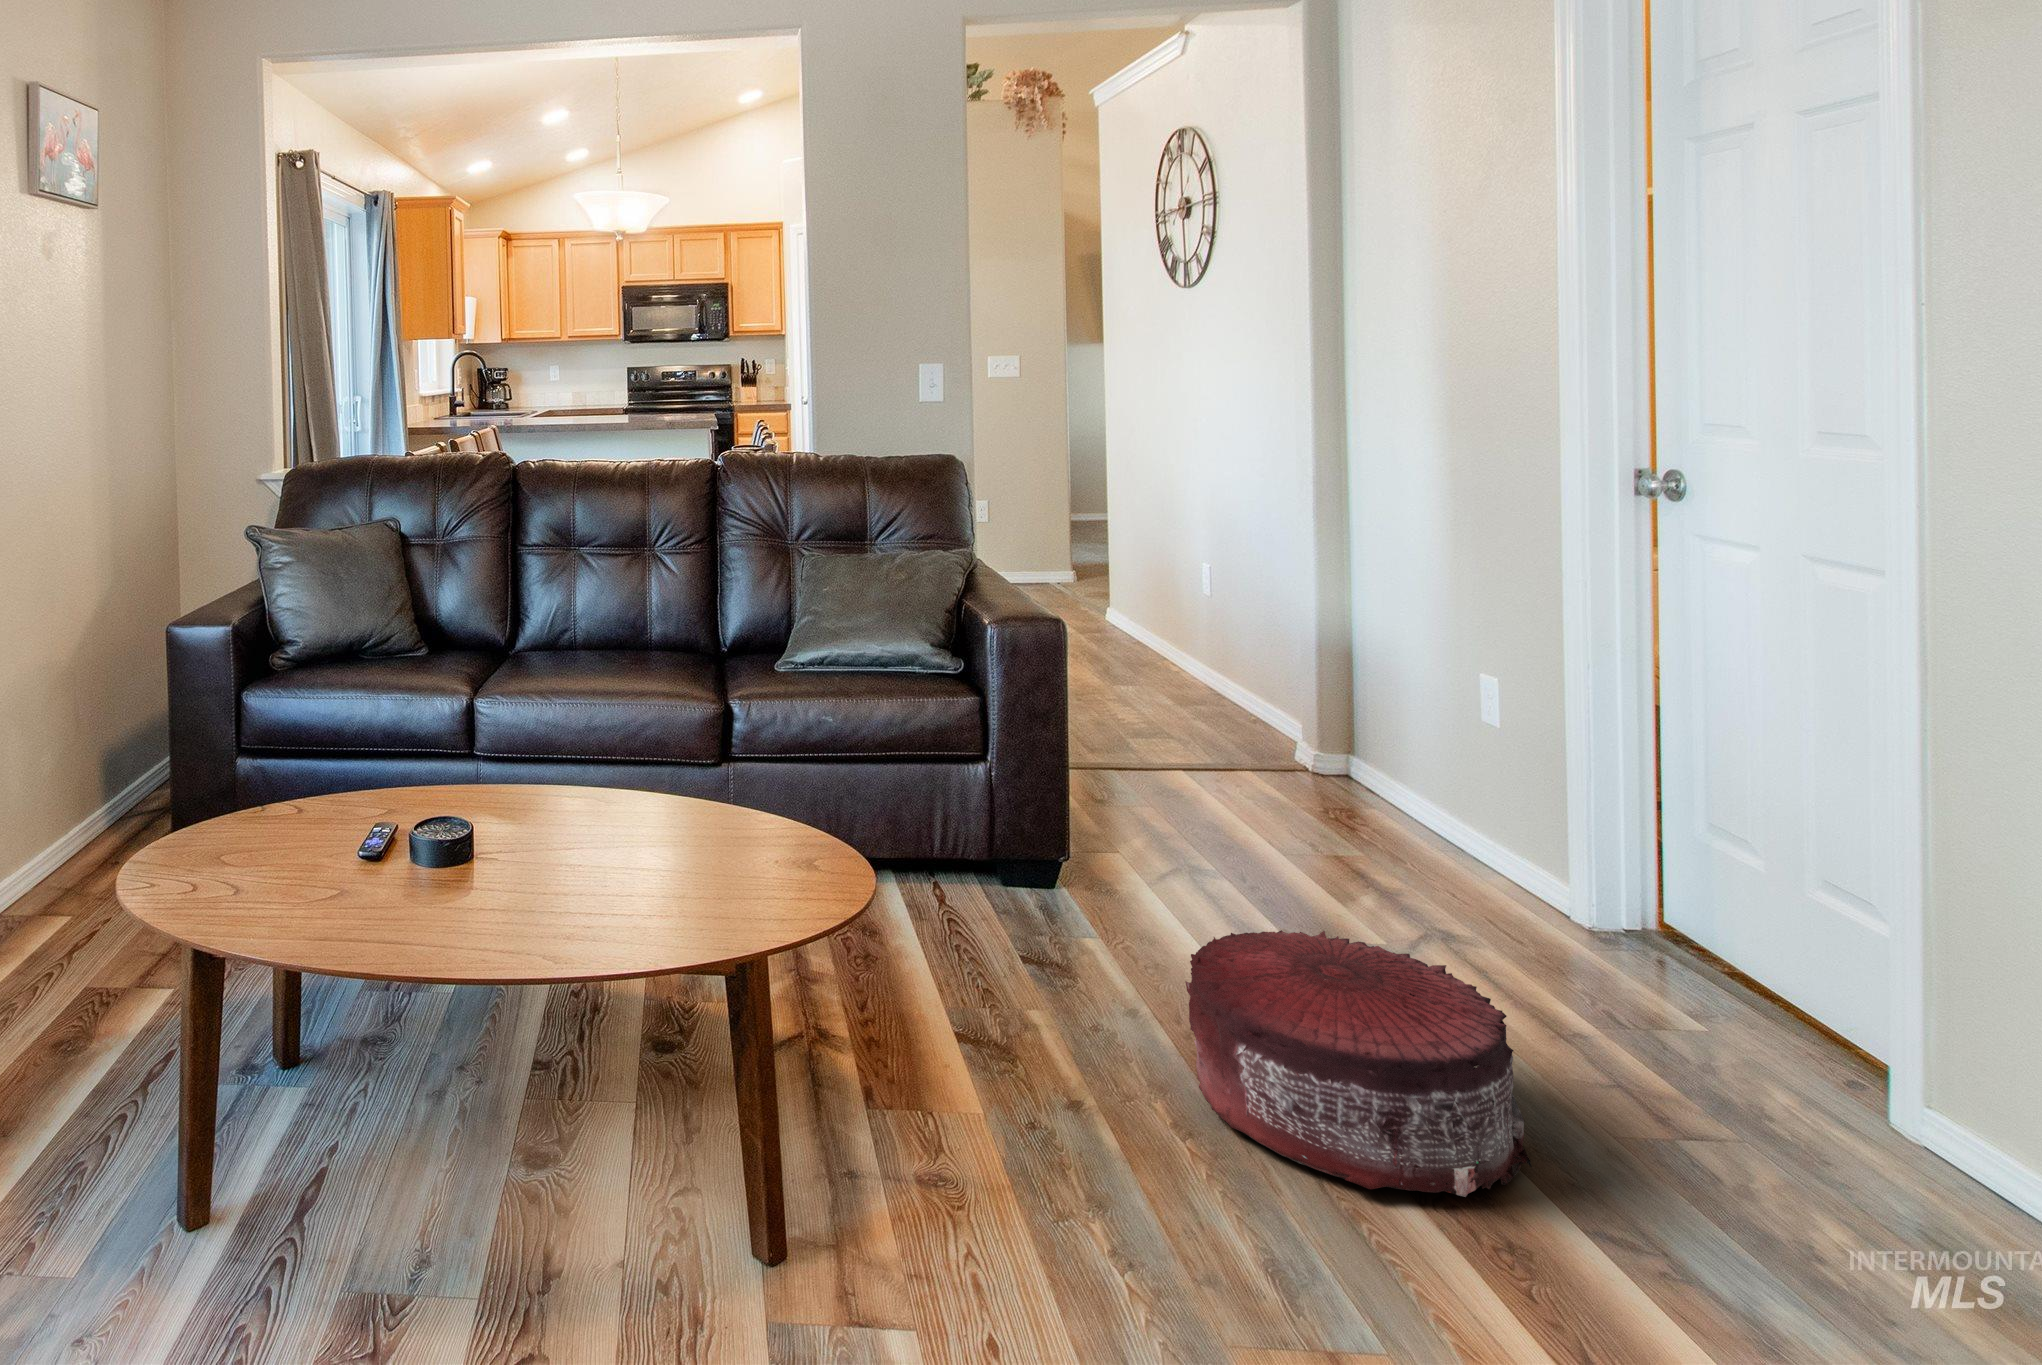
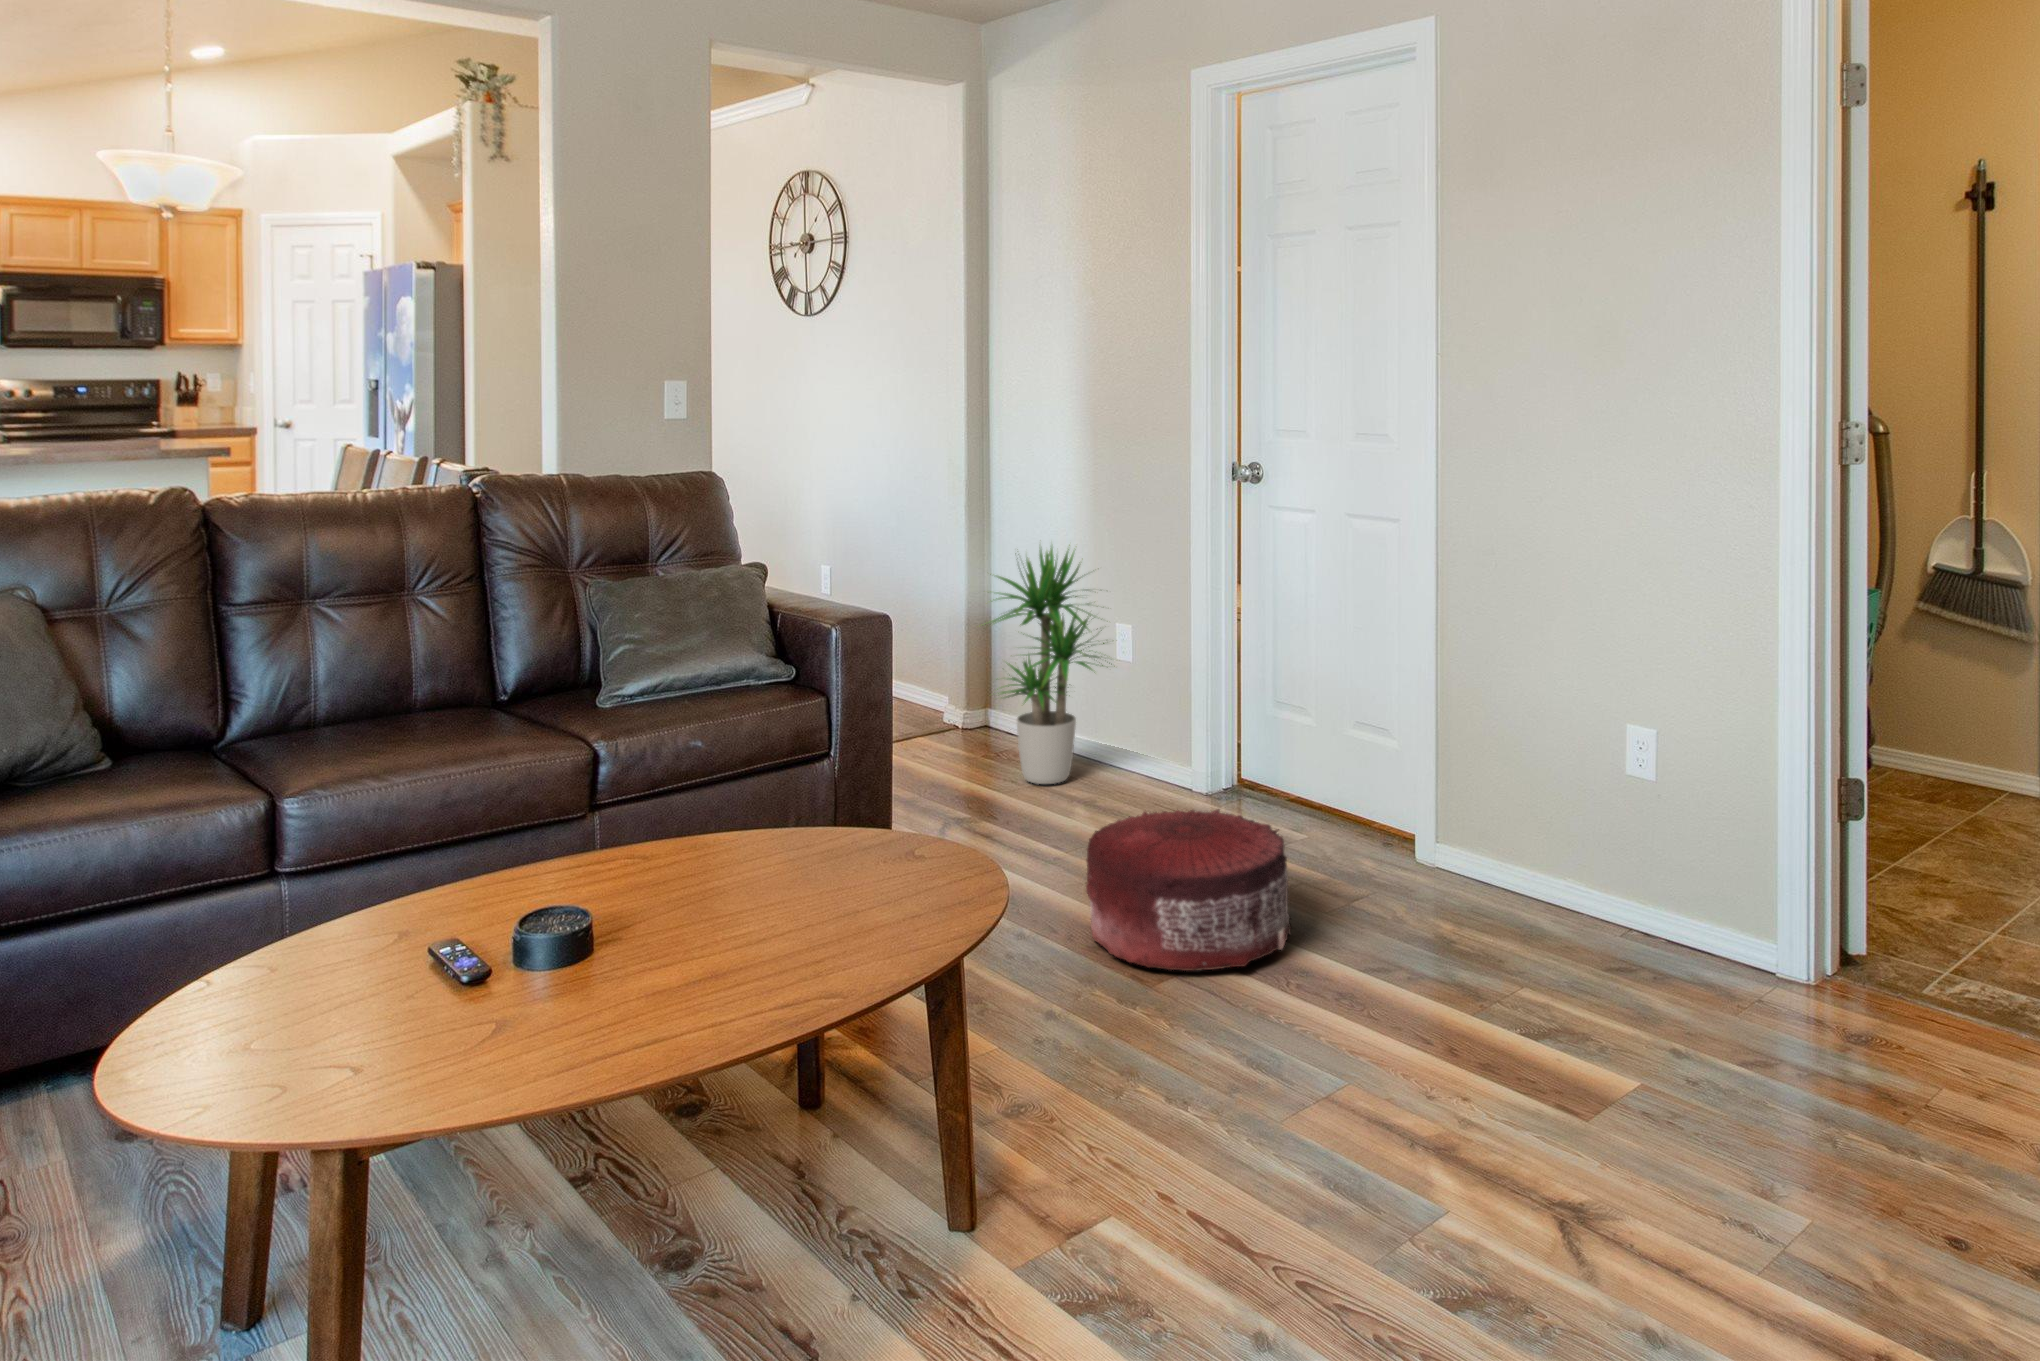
potted plant: none [1256,559,1471,870] -> present [992,545,1115,784]

